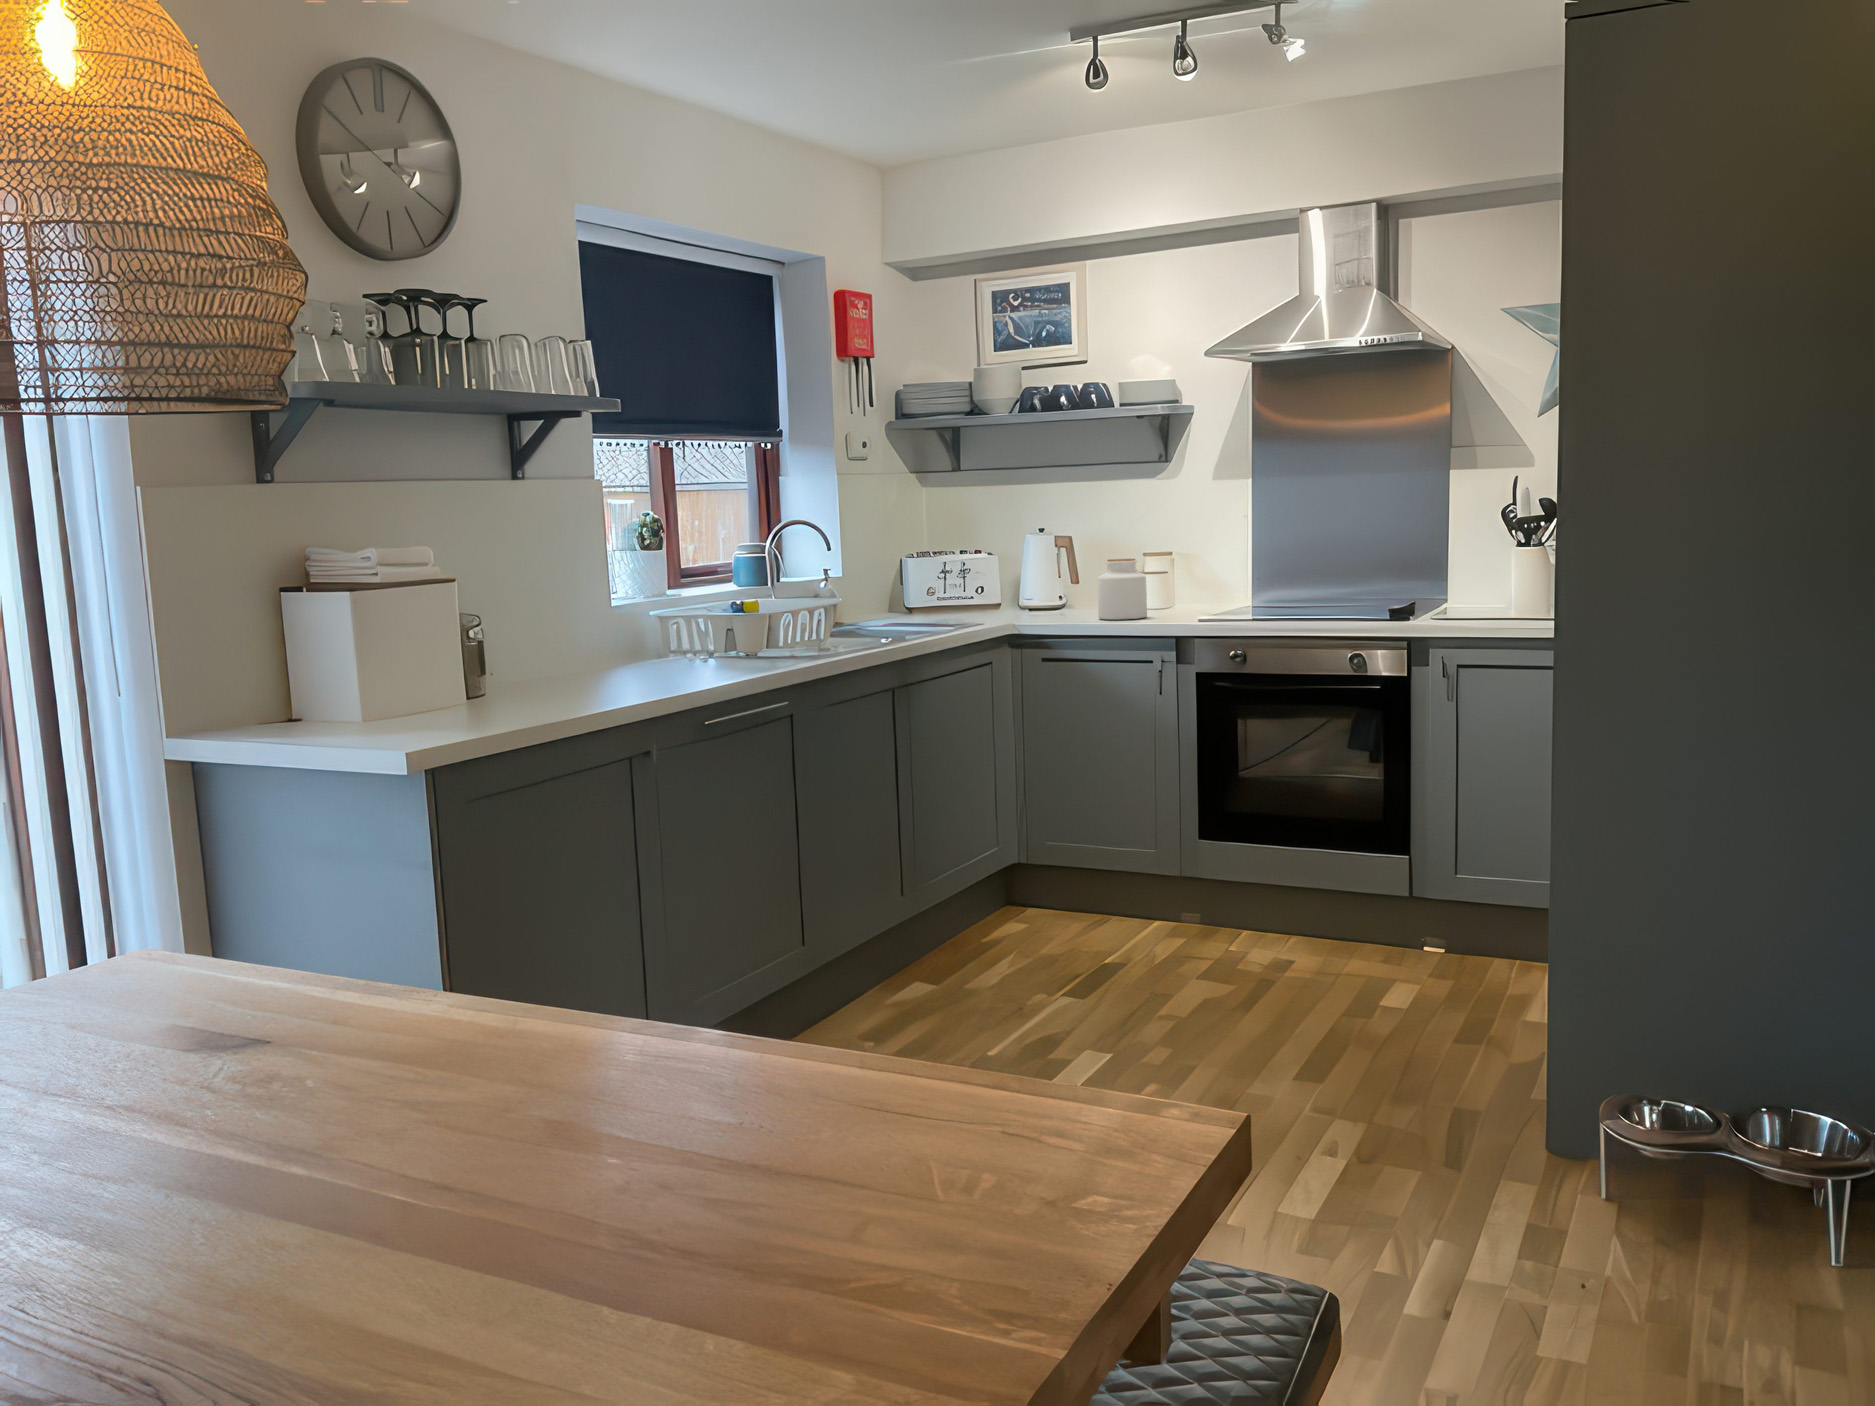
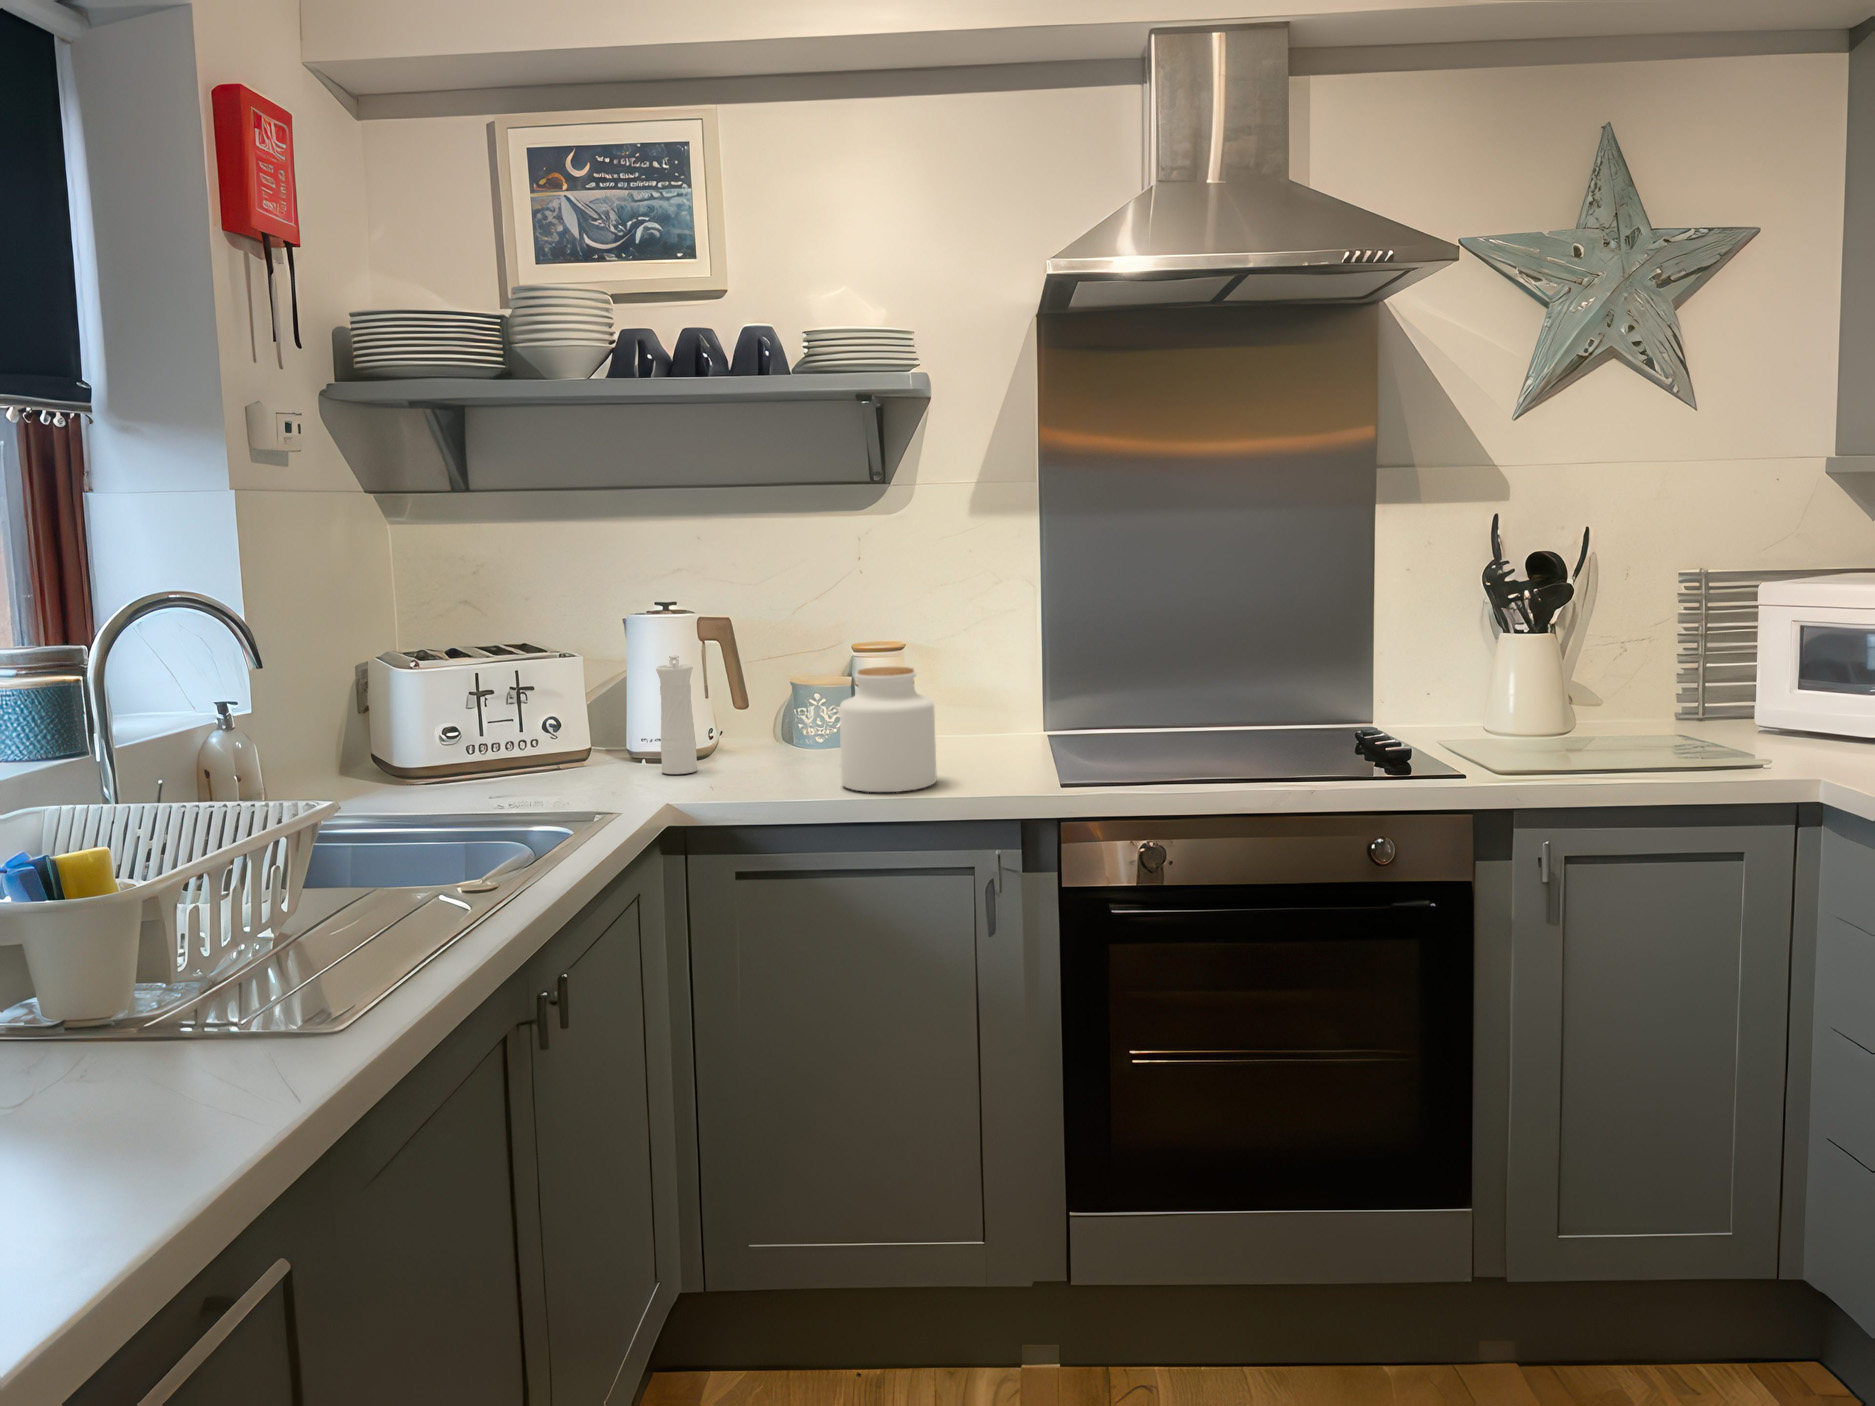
pepper mill: none [1024,546,1046,615] -> present [656,655,697,774]

